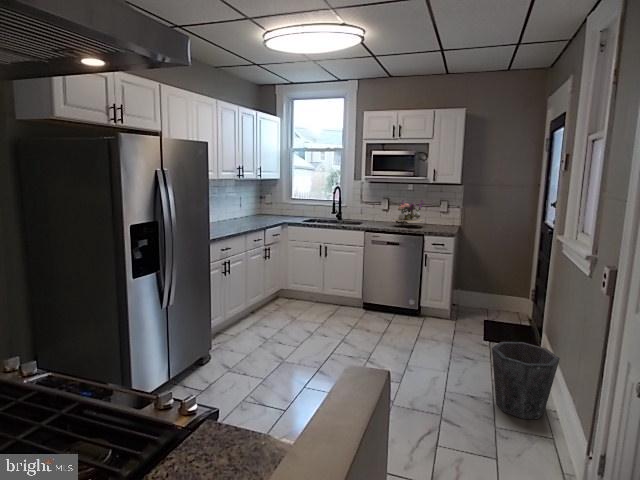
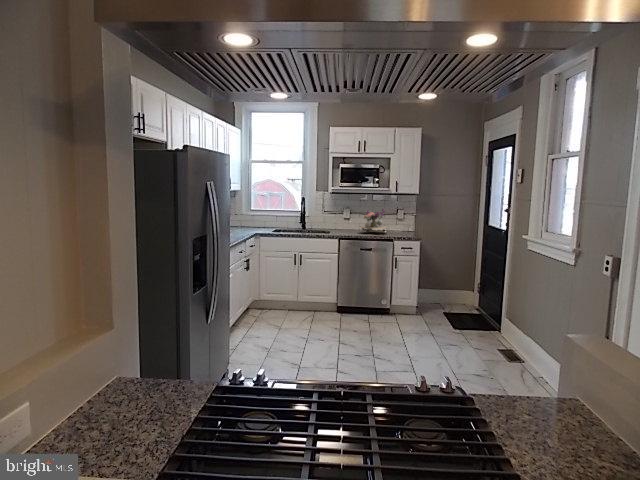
waste bin: present [492,342,560,419] -> none [491,325,544,388]

